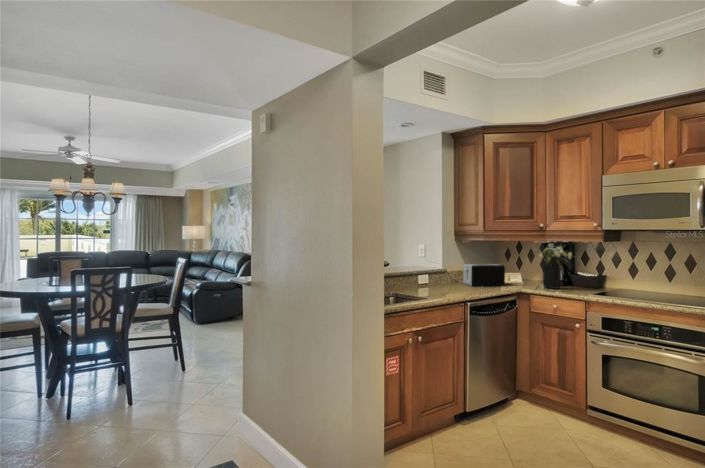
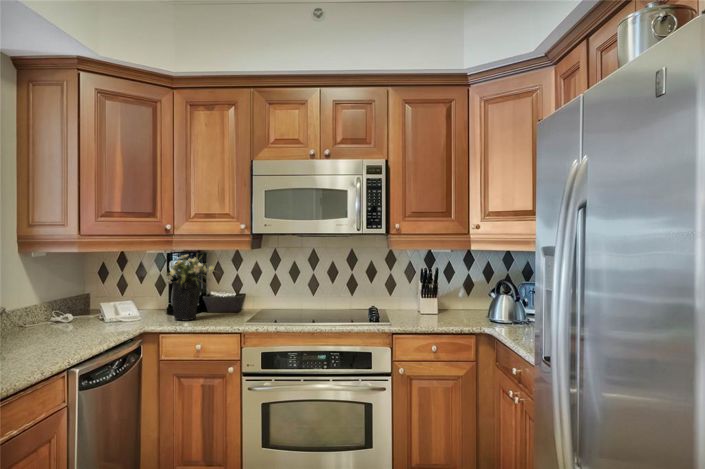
toaster: present [463,264,505,286] -> none [39,290,115,334]

